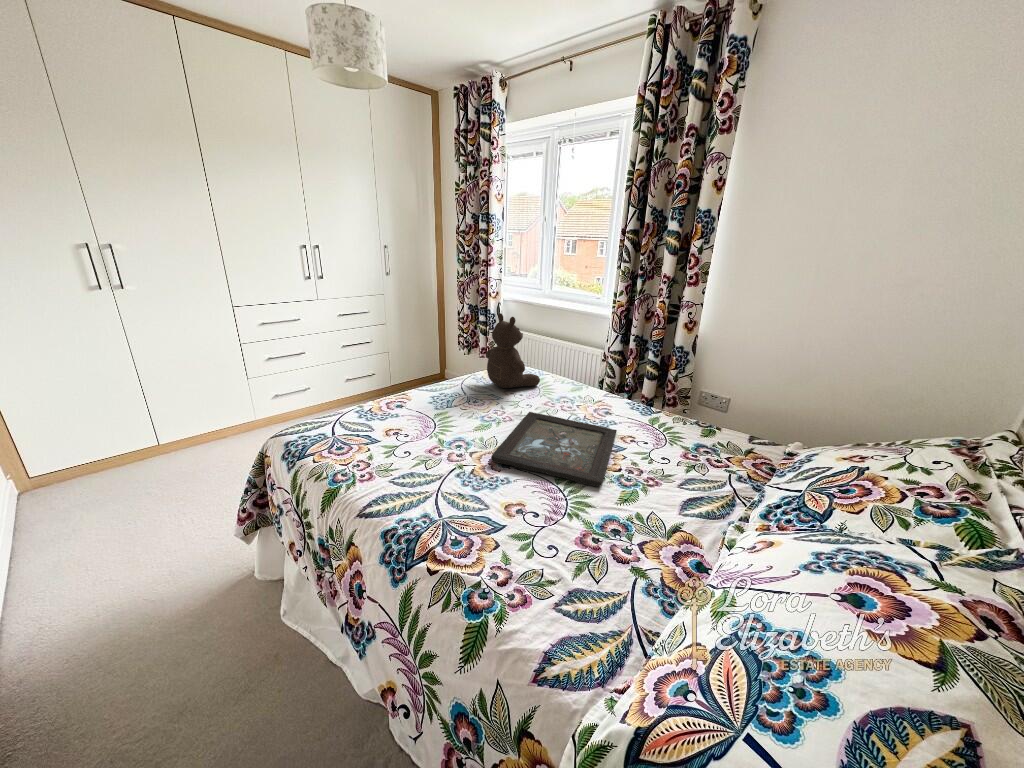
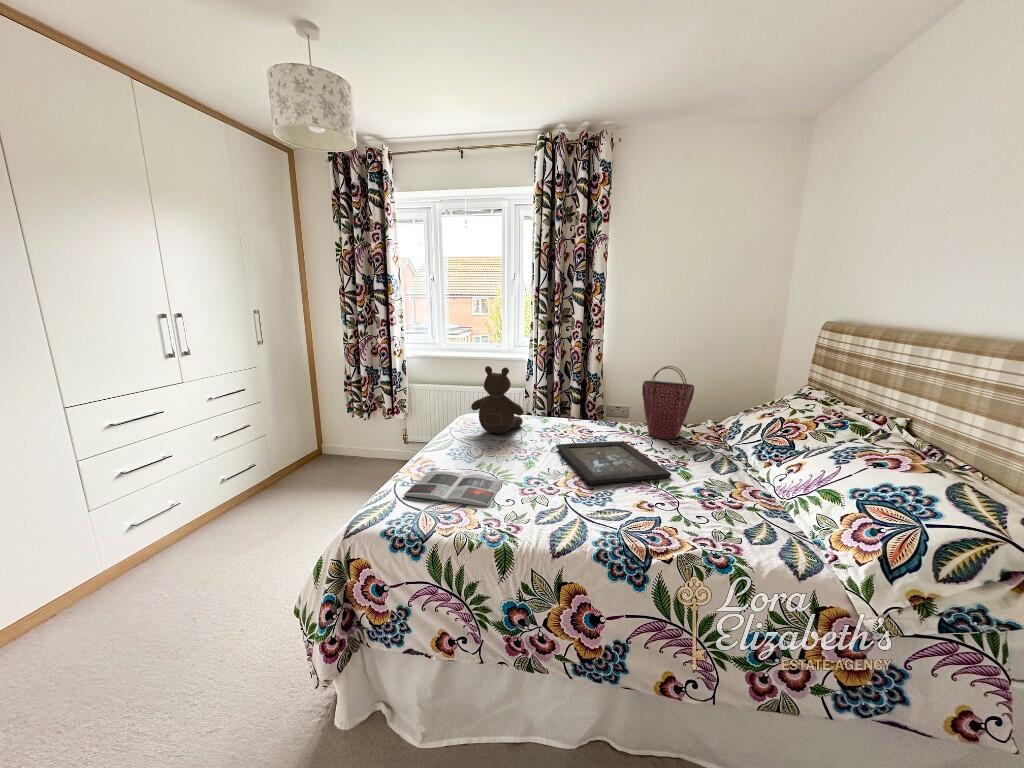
handbag: none [668,344,739,446] -> present [642,366,694,439]
magazine: none [341,404,431,448] -> present [404,471,503,507]

